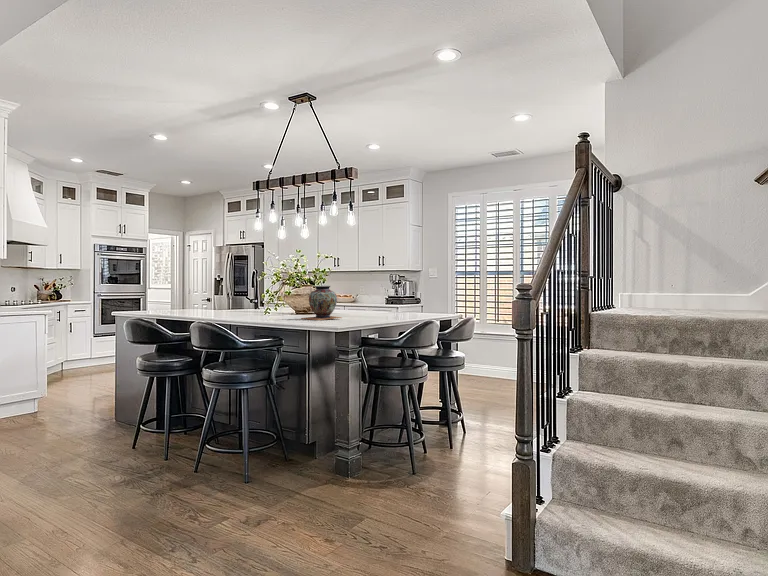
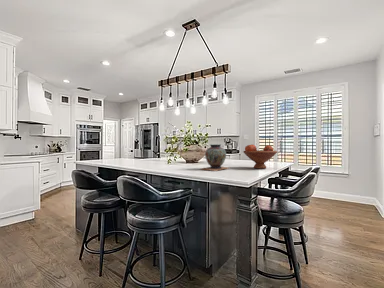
fruit bowl: none [364,286,407,319] -> present [243,145,277,169]

